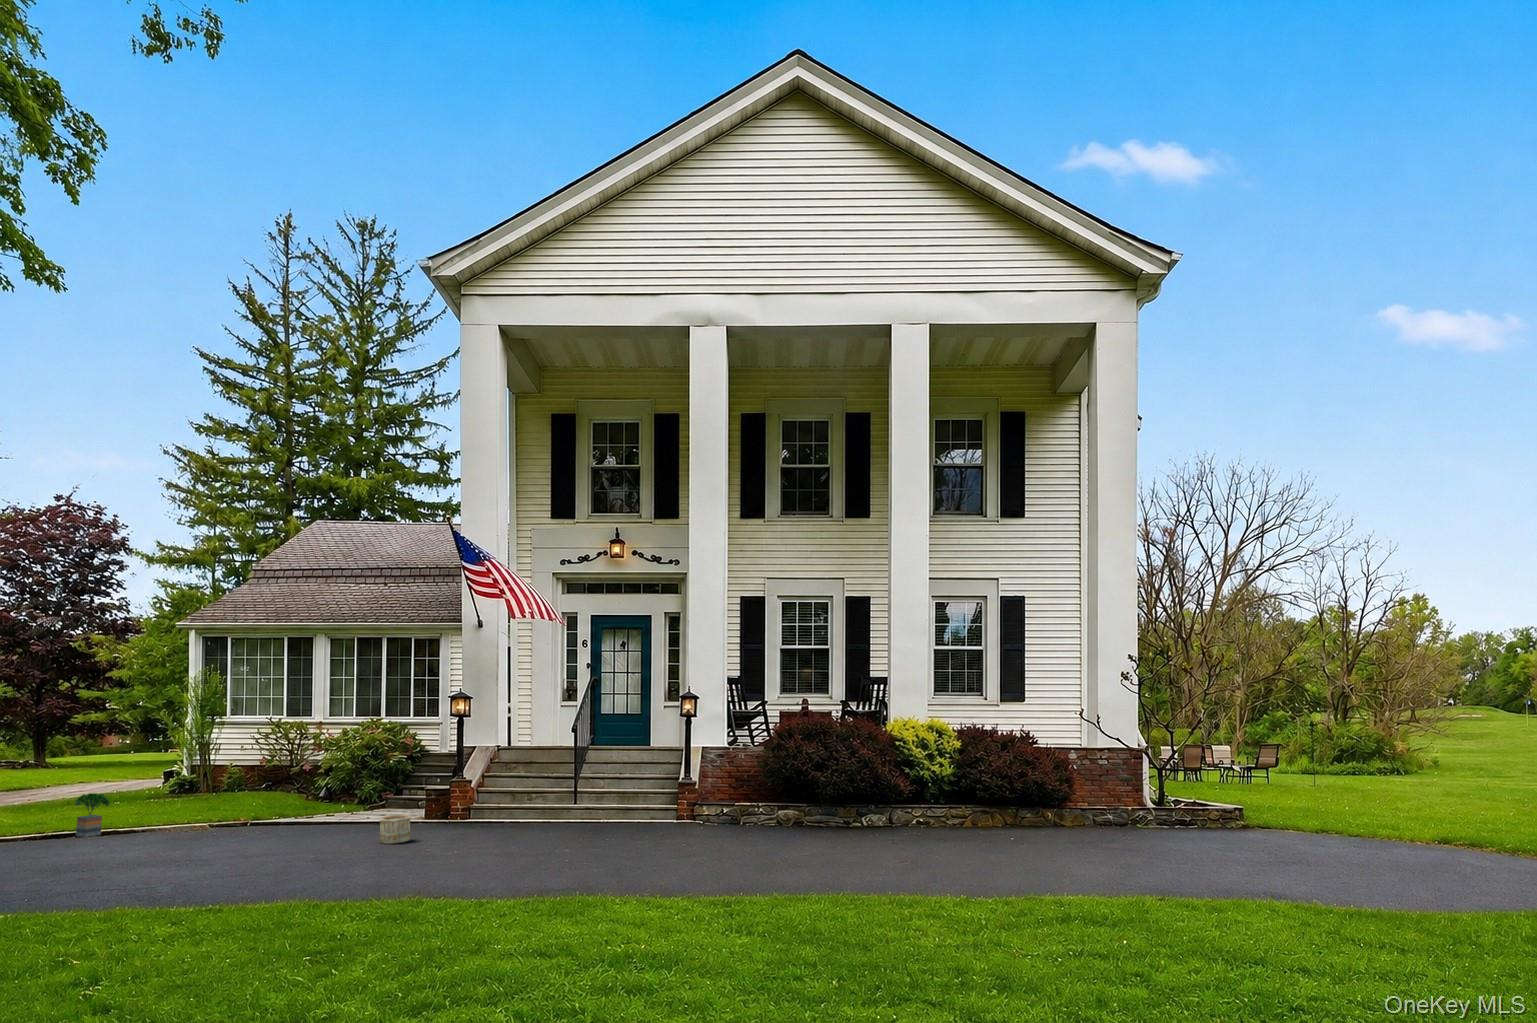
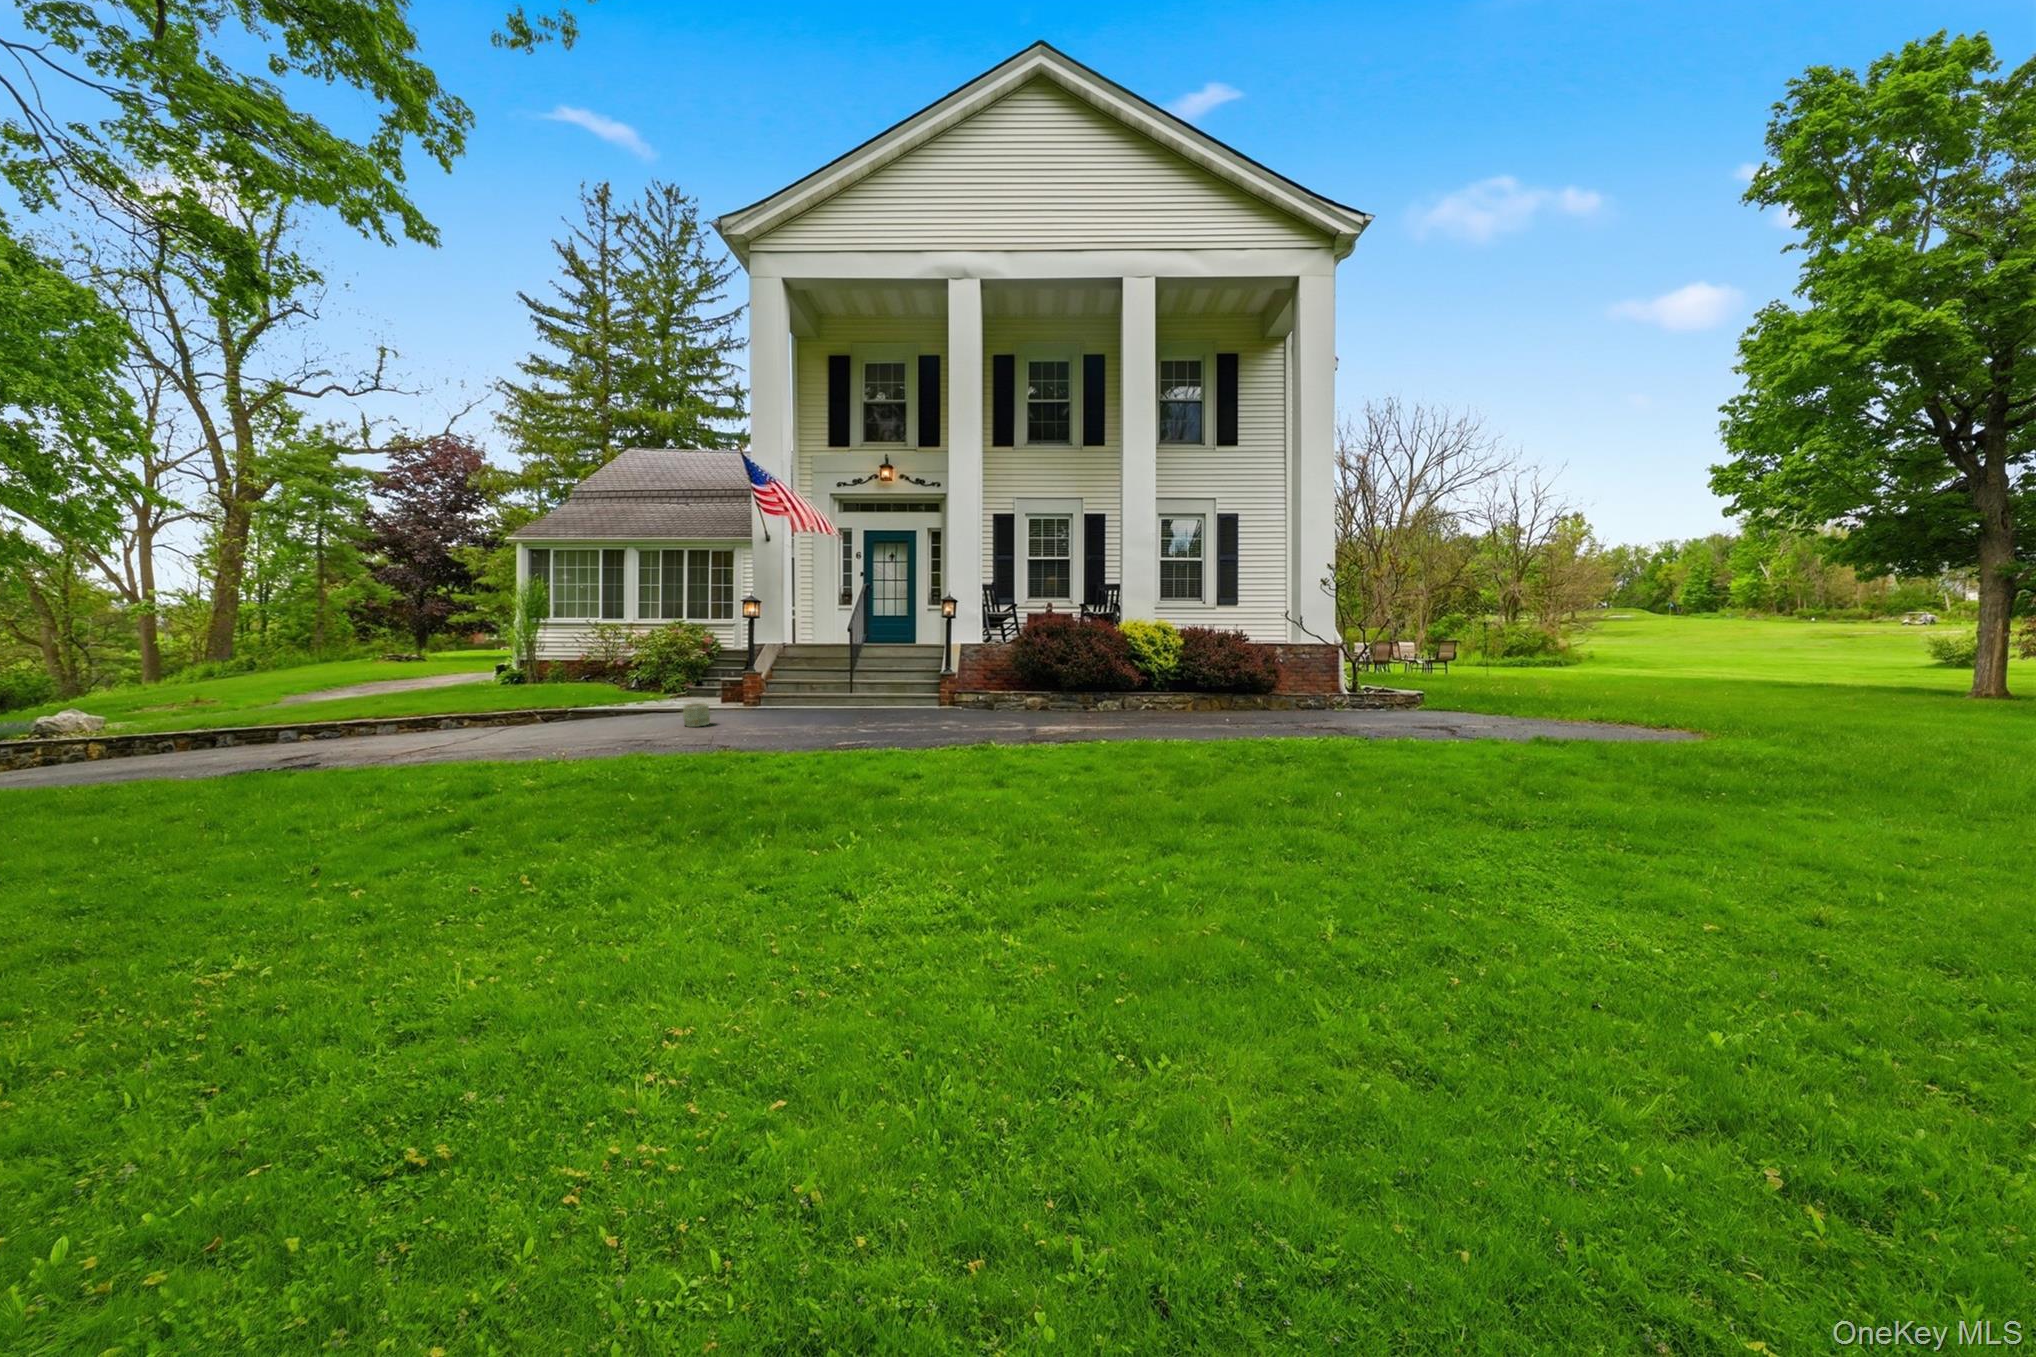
potted tree: present [75,793,110,837] -> none [427,684,459,720]

